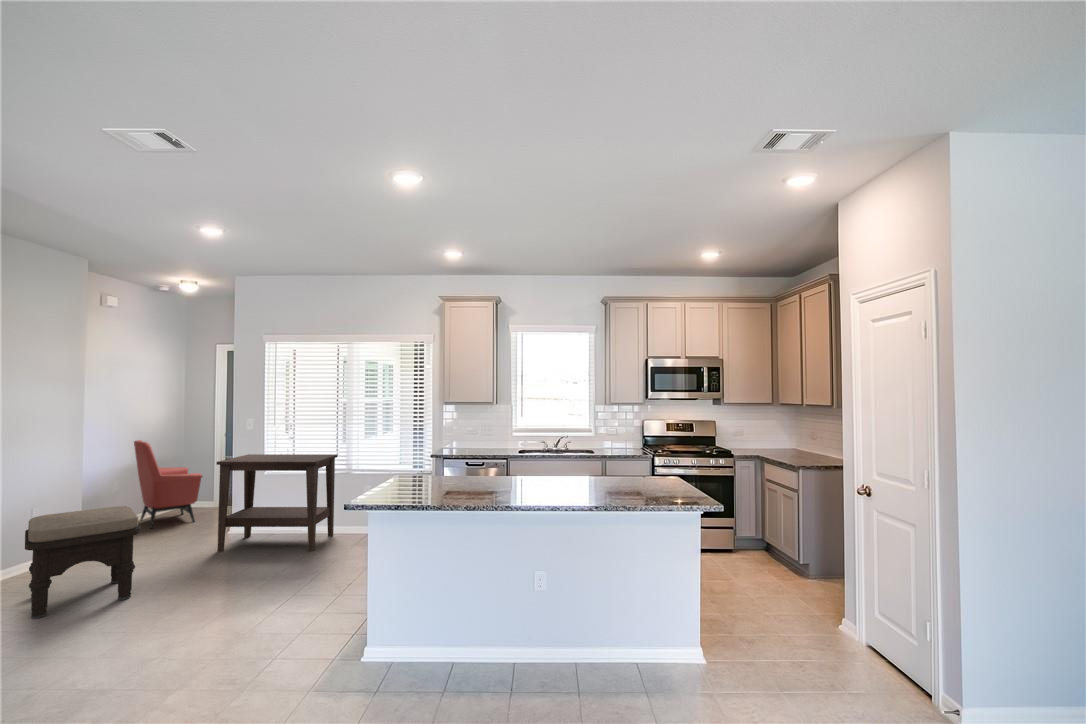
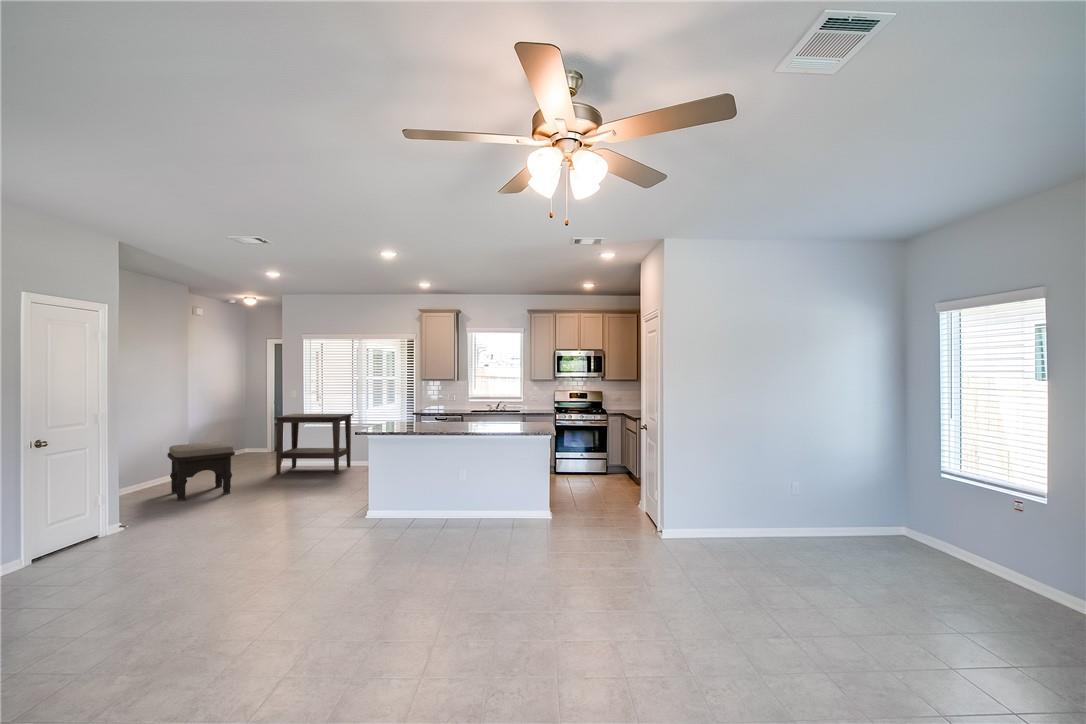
armchair: present [134,440,202,529] -> none [215,405,262,464]

